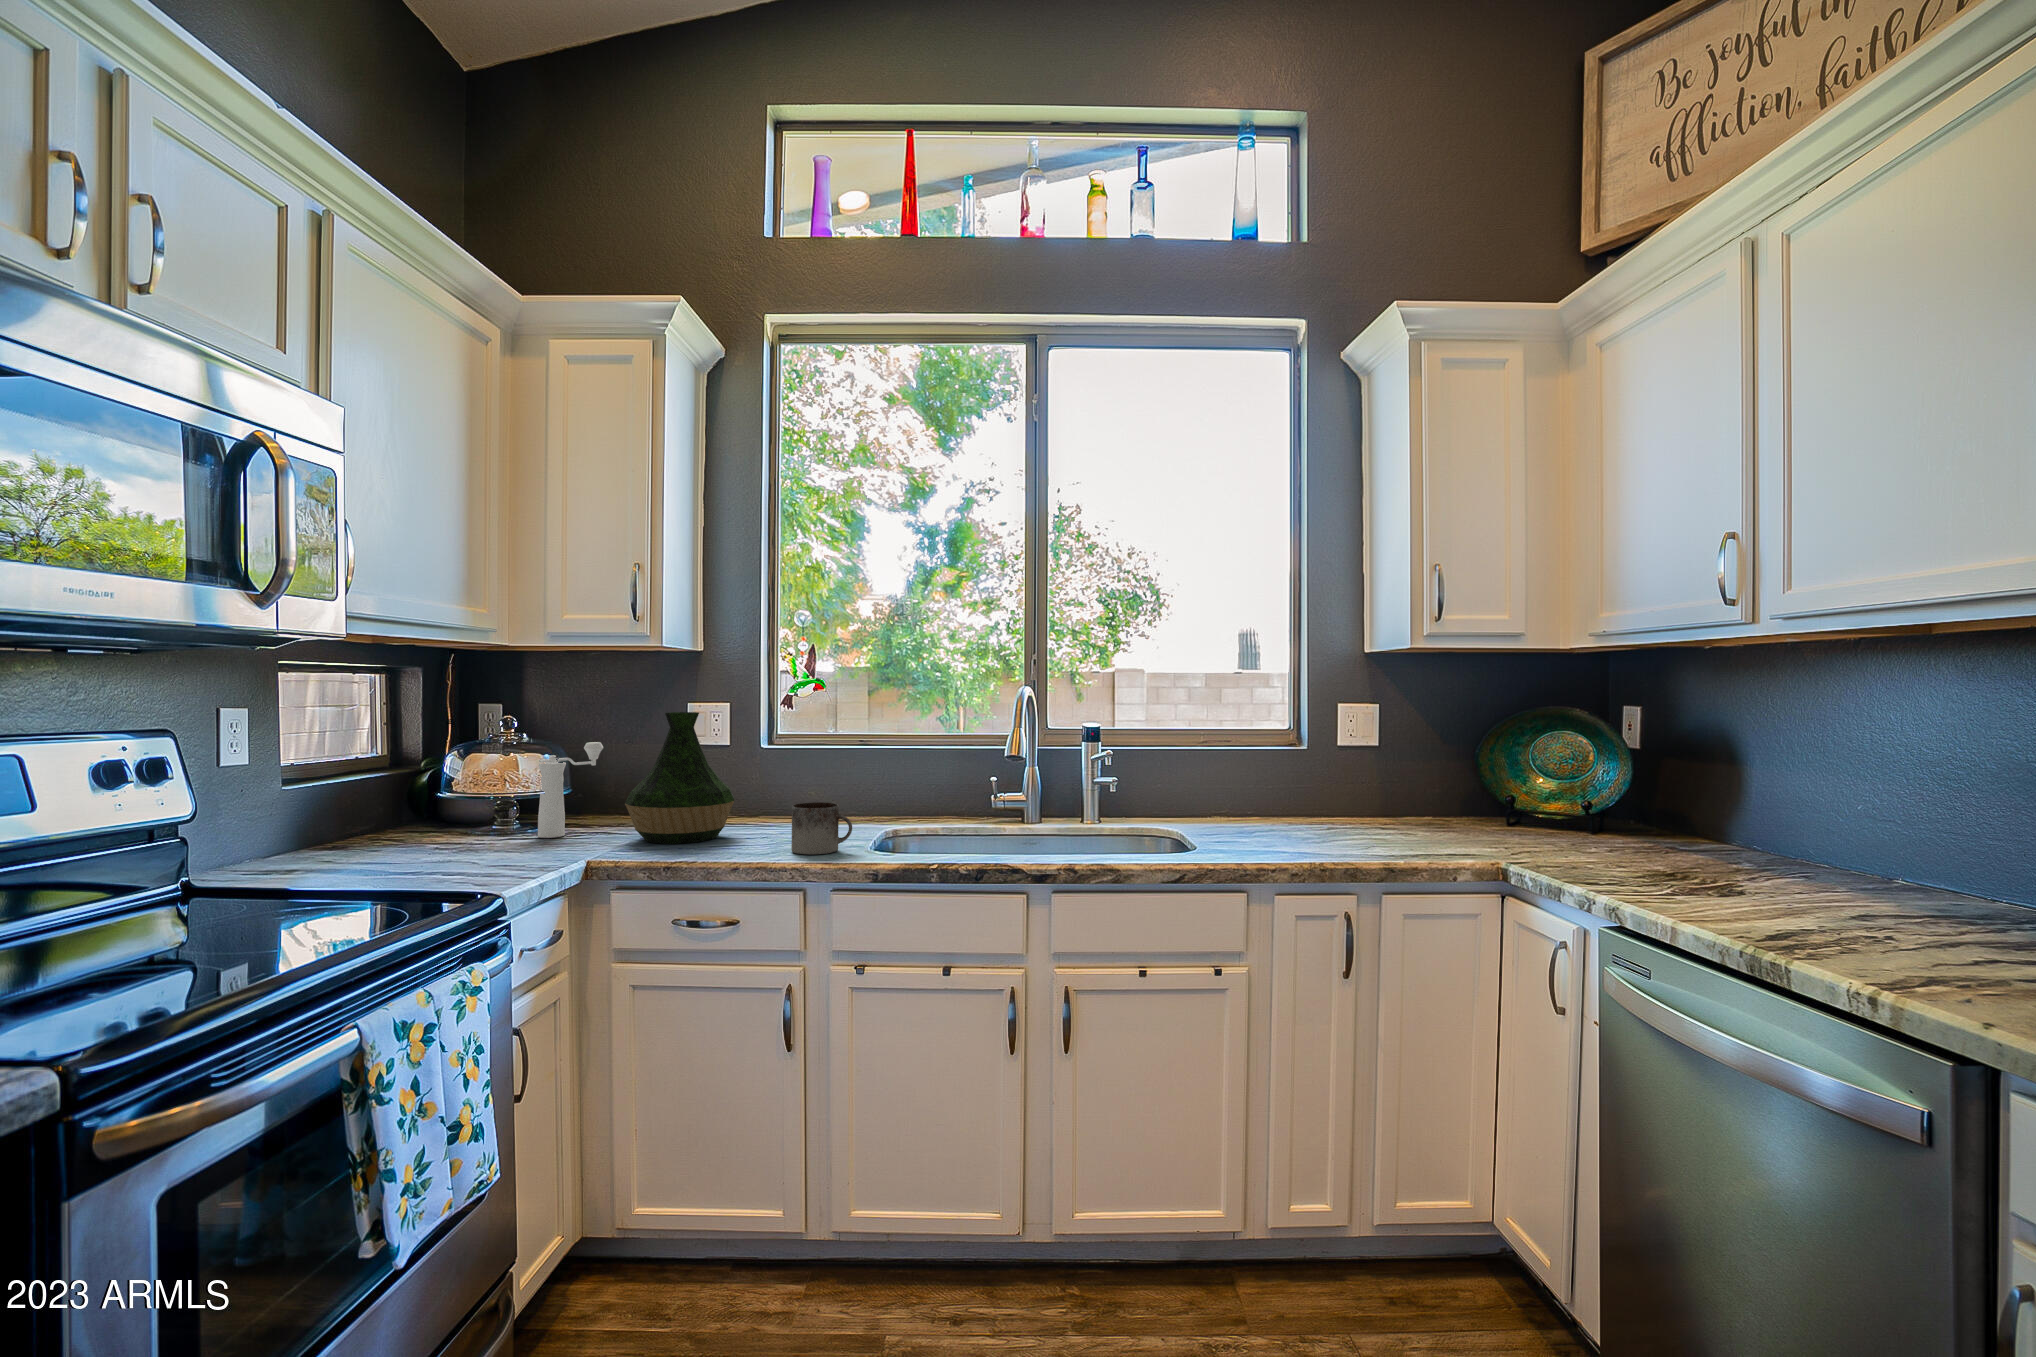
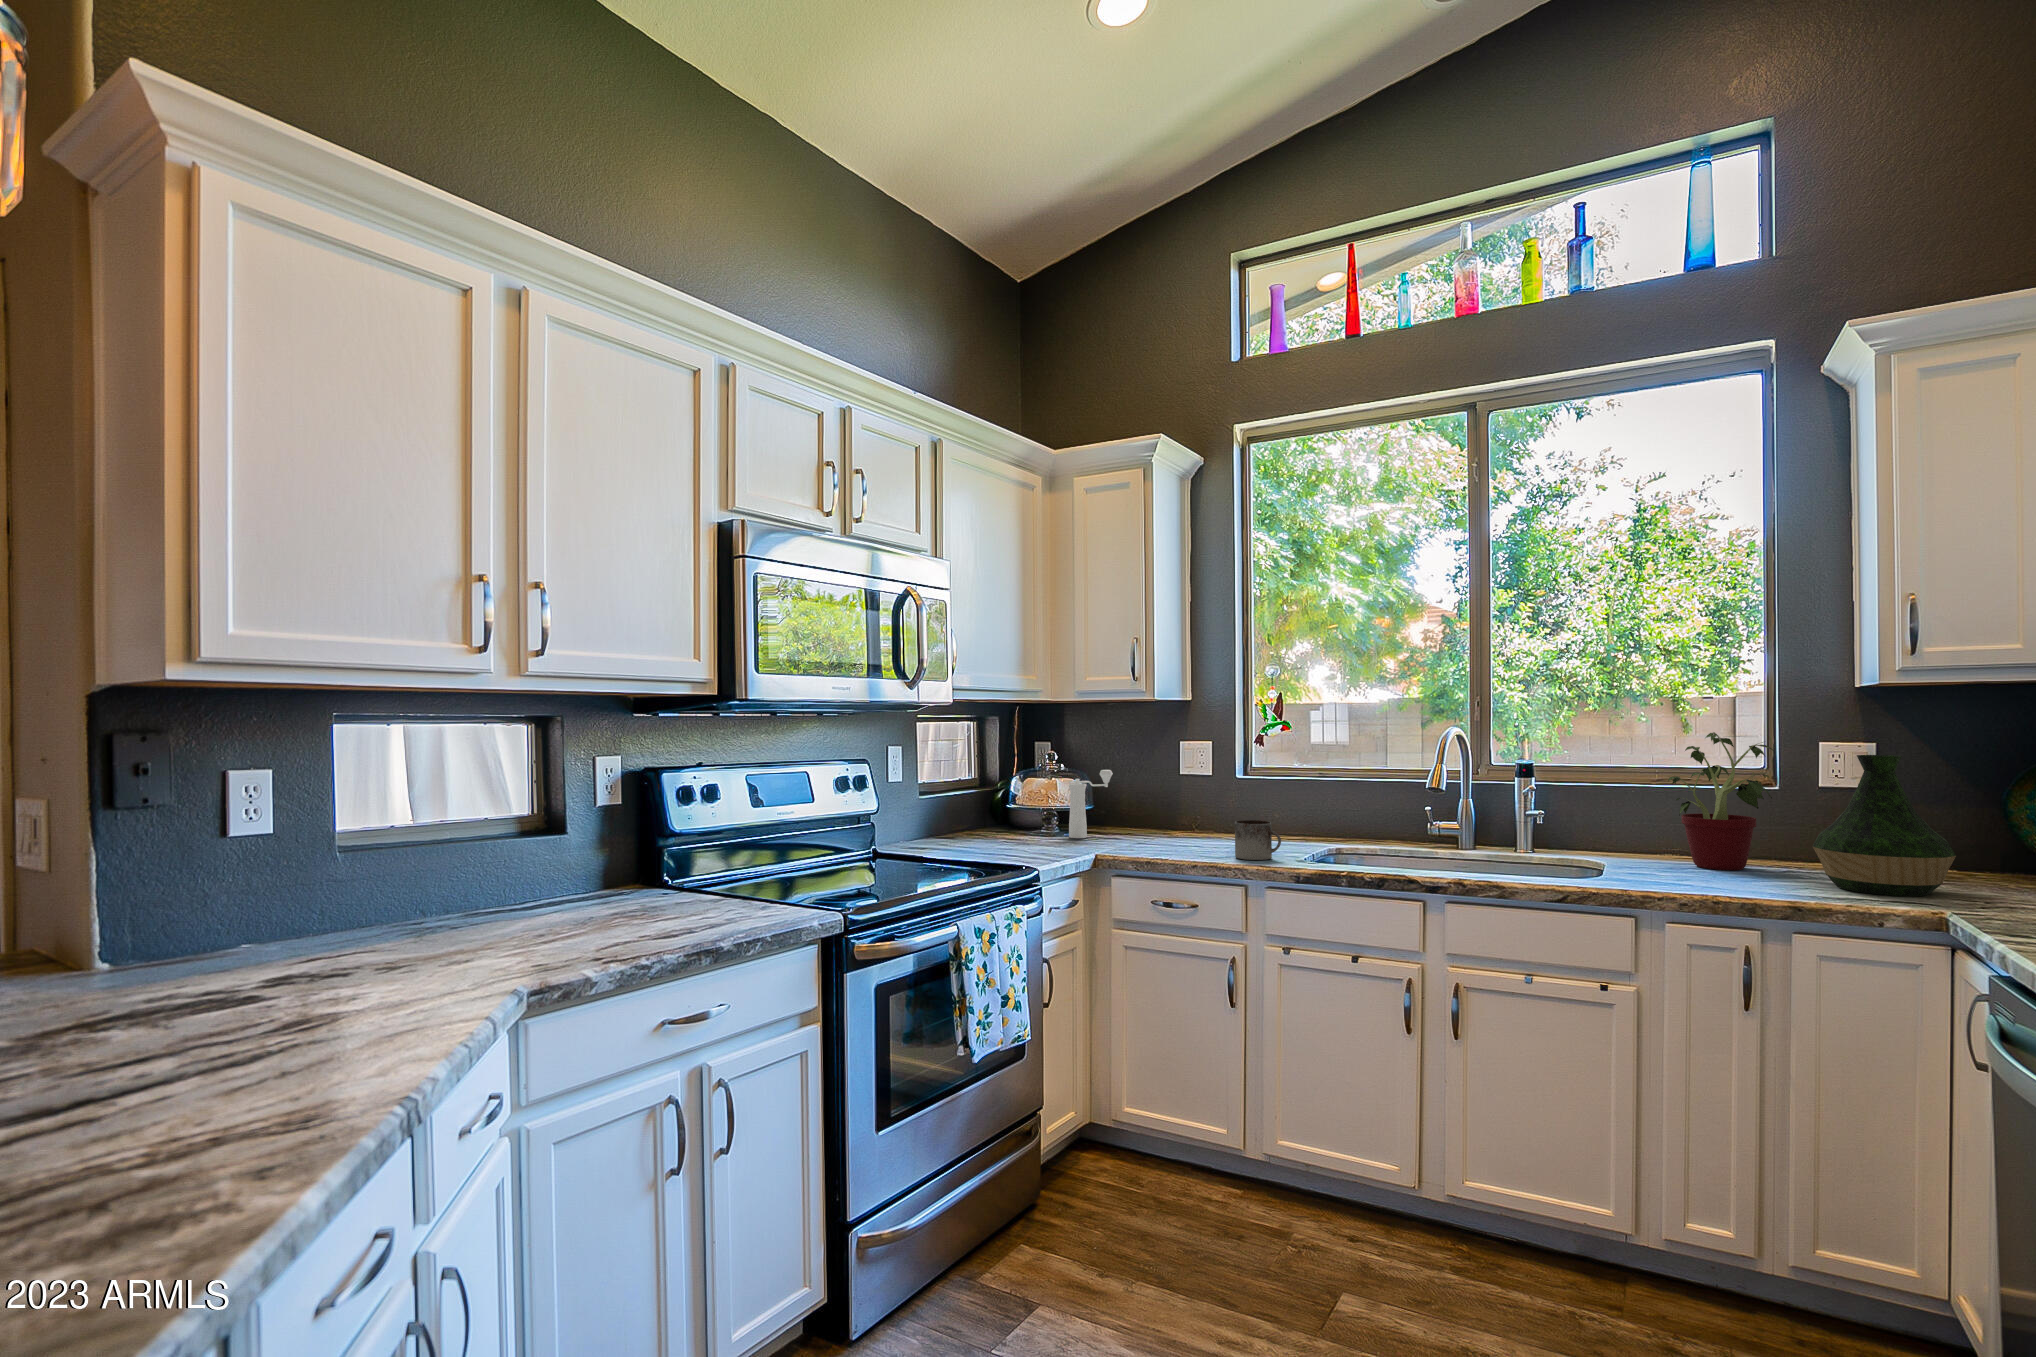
potted plant: none [1224,693,1311,827] -> present [1668,732,1774,870]
vase: present [625,712,735,844] -> present [1813,755,1956,896]

